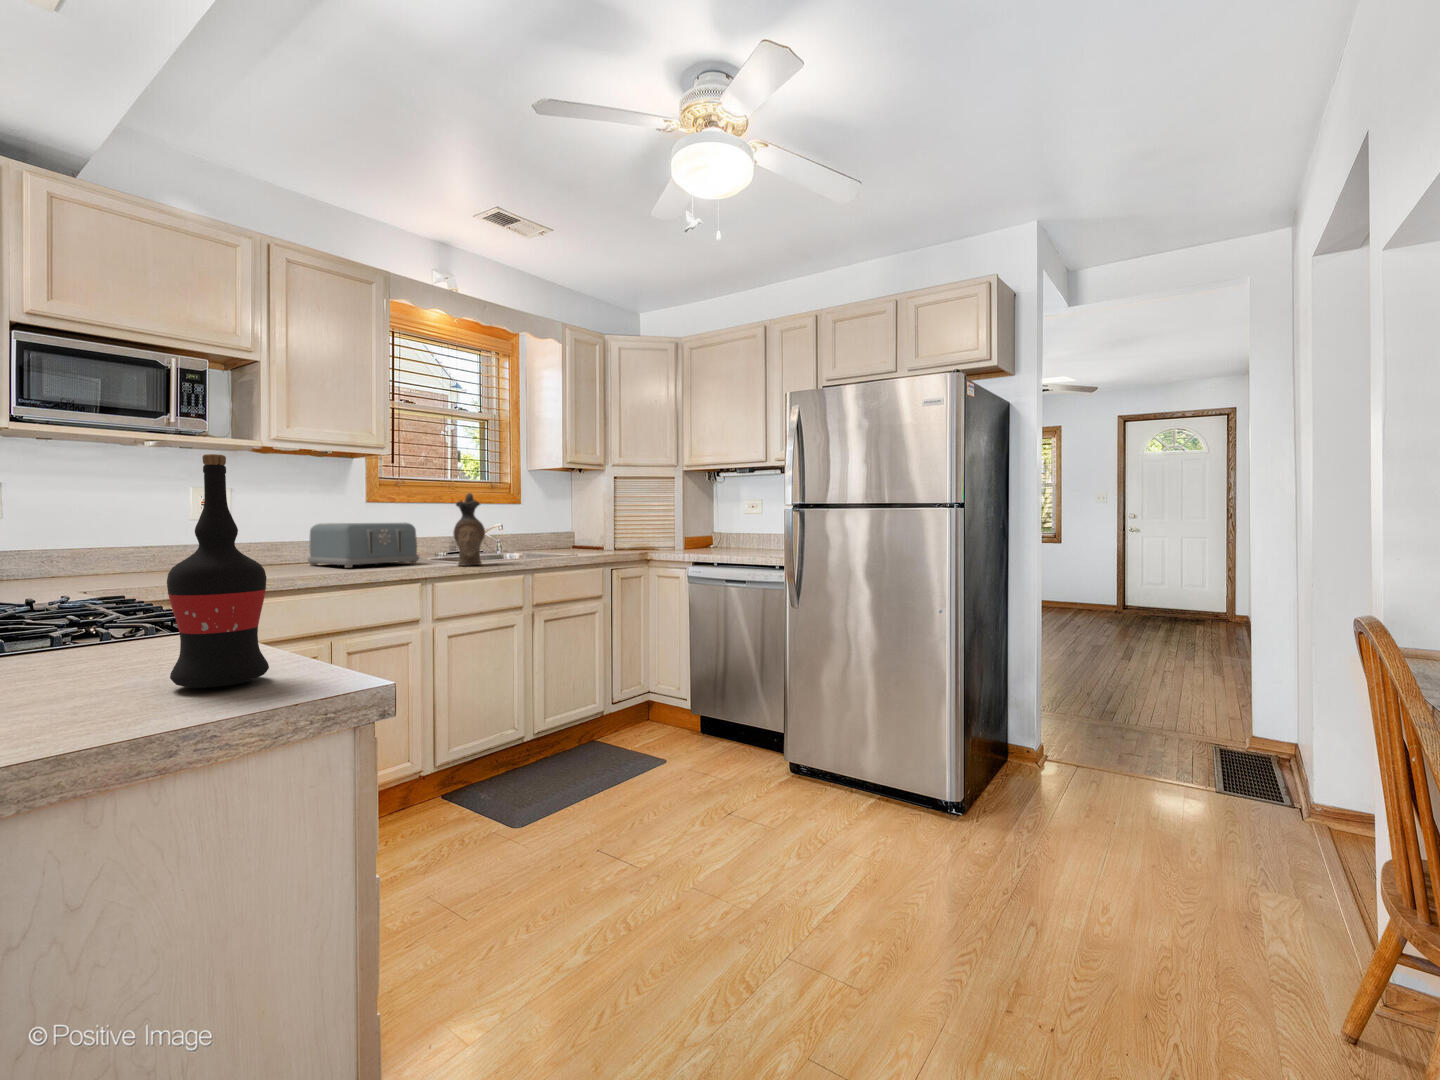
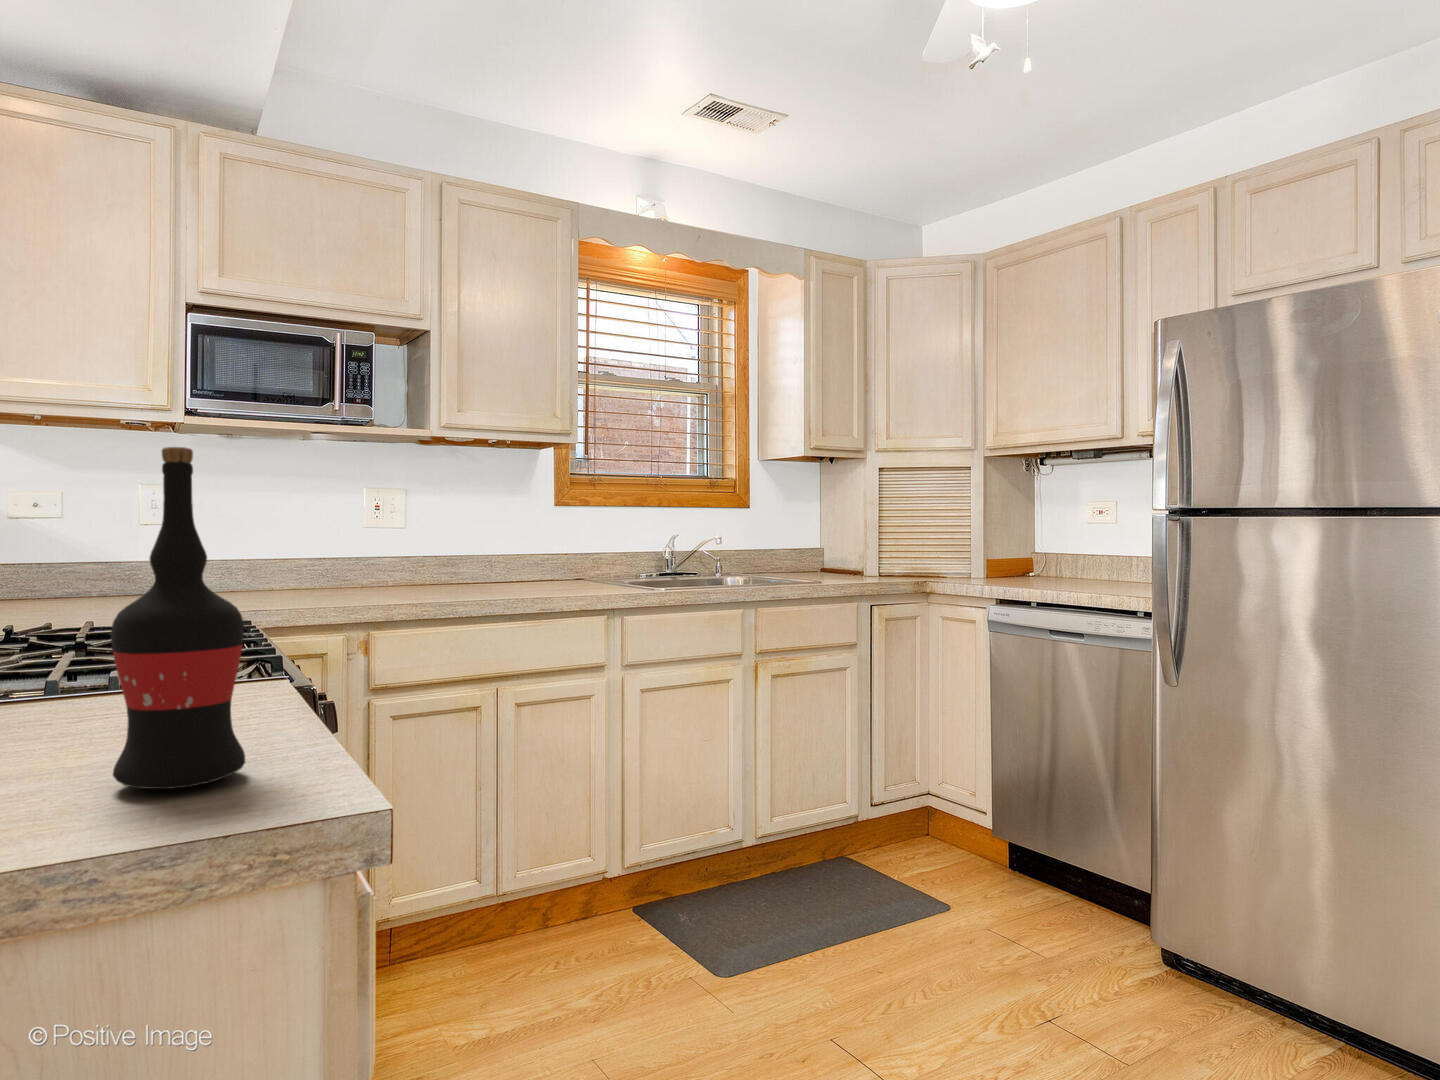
ceramic pitcher: present [453,493,485,566] -> none [645,494,687,595]
toaster: present [308,523,419,568] -> none [475,535,605,595]

